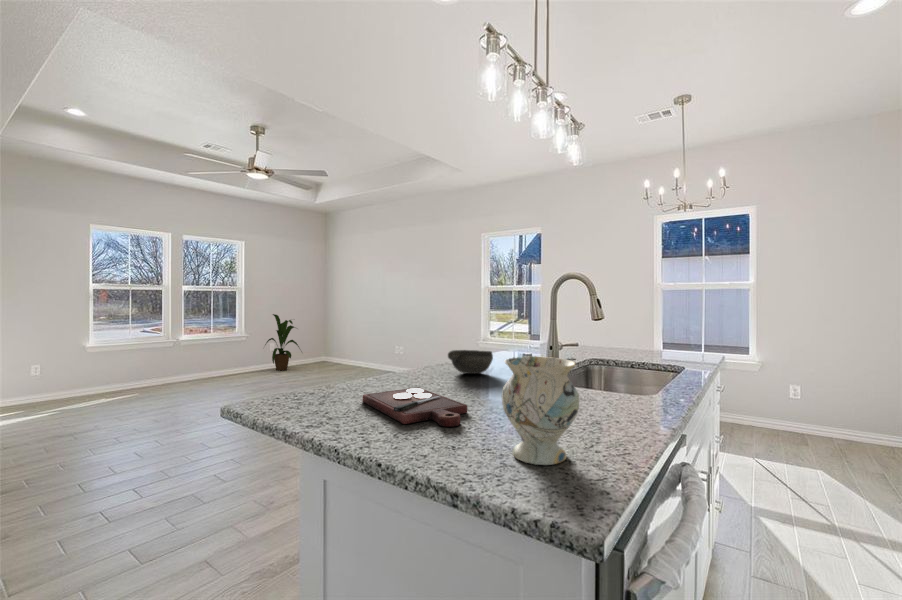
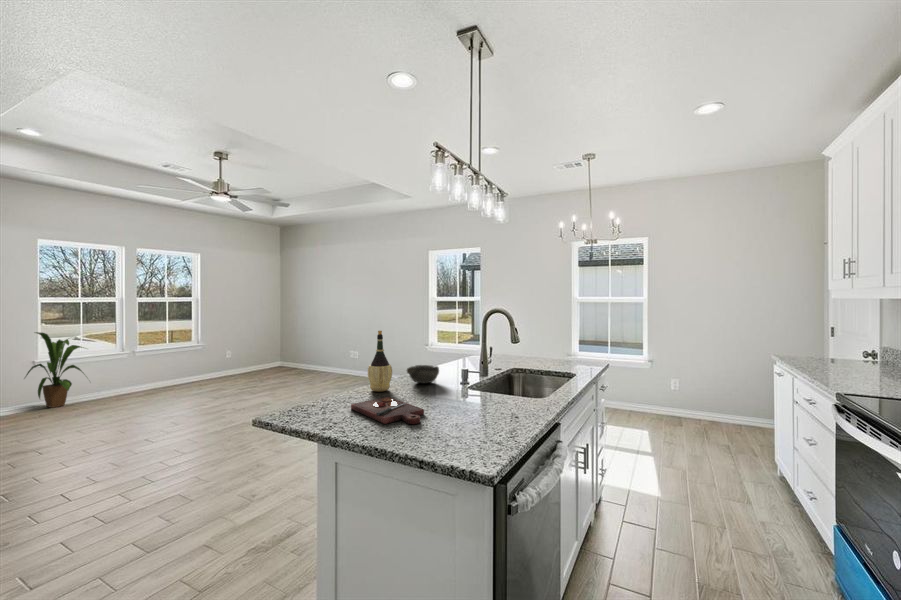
wine bottle: none [393,297,427,381] -> present [368,331,392,391]
house plant: present [265,314,299,371] -> present [26,332,84,408]
vase: present [502,356,579,465] -> none [447,381,490,444]

